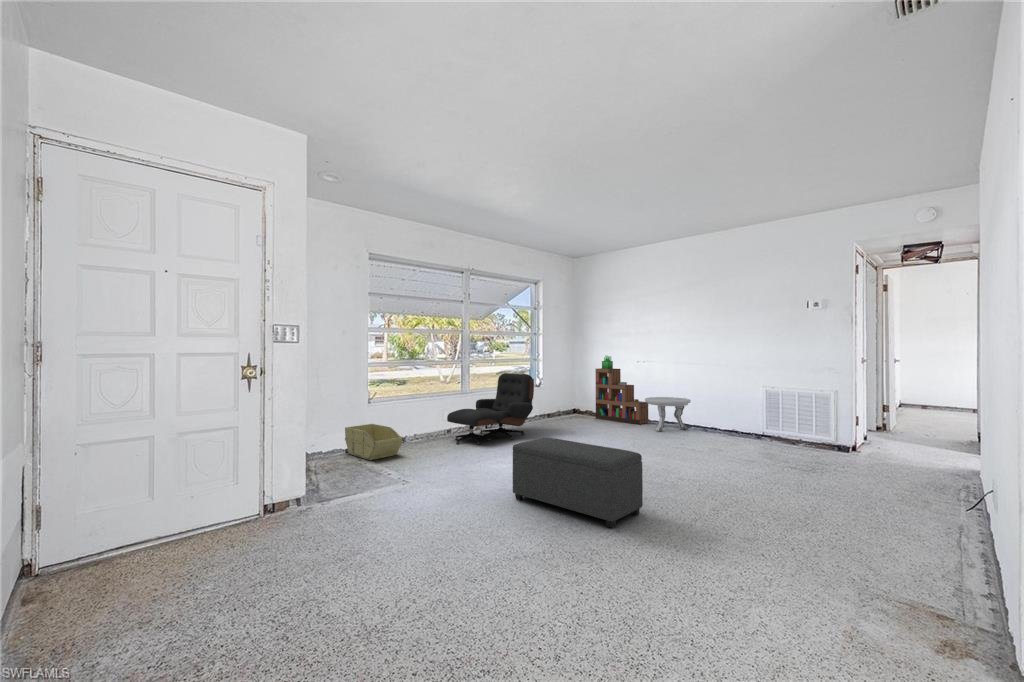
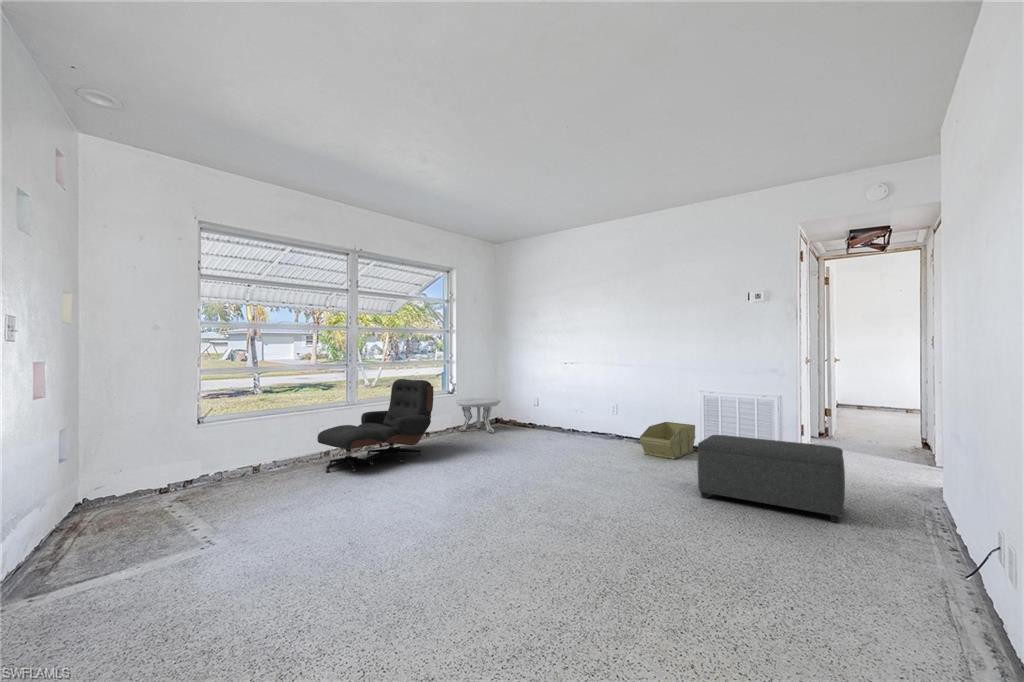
bookshelf: present [595,356,648,424] -> none [516,356,574,436]
side table: present [645,397,691,431] -> present [456,398,501,433]
storage bin: present [345,424,402,460] -> present [640,422,695,459]
ottoman: present [513,438,643,528] -> present [698,435,845,522]

